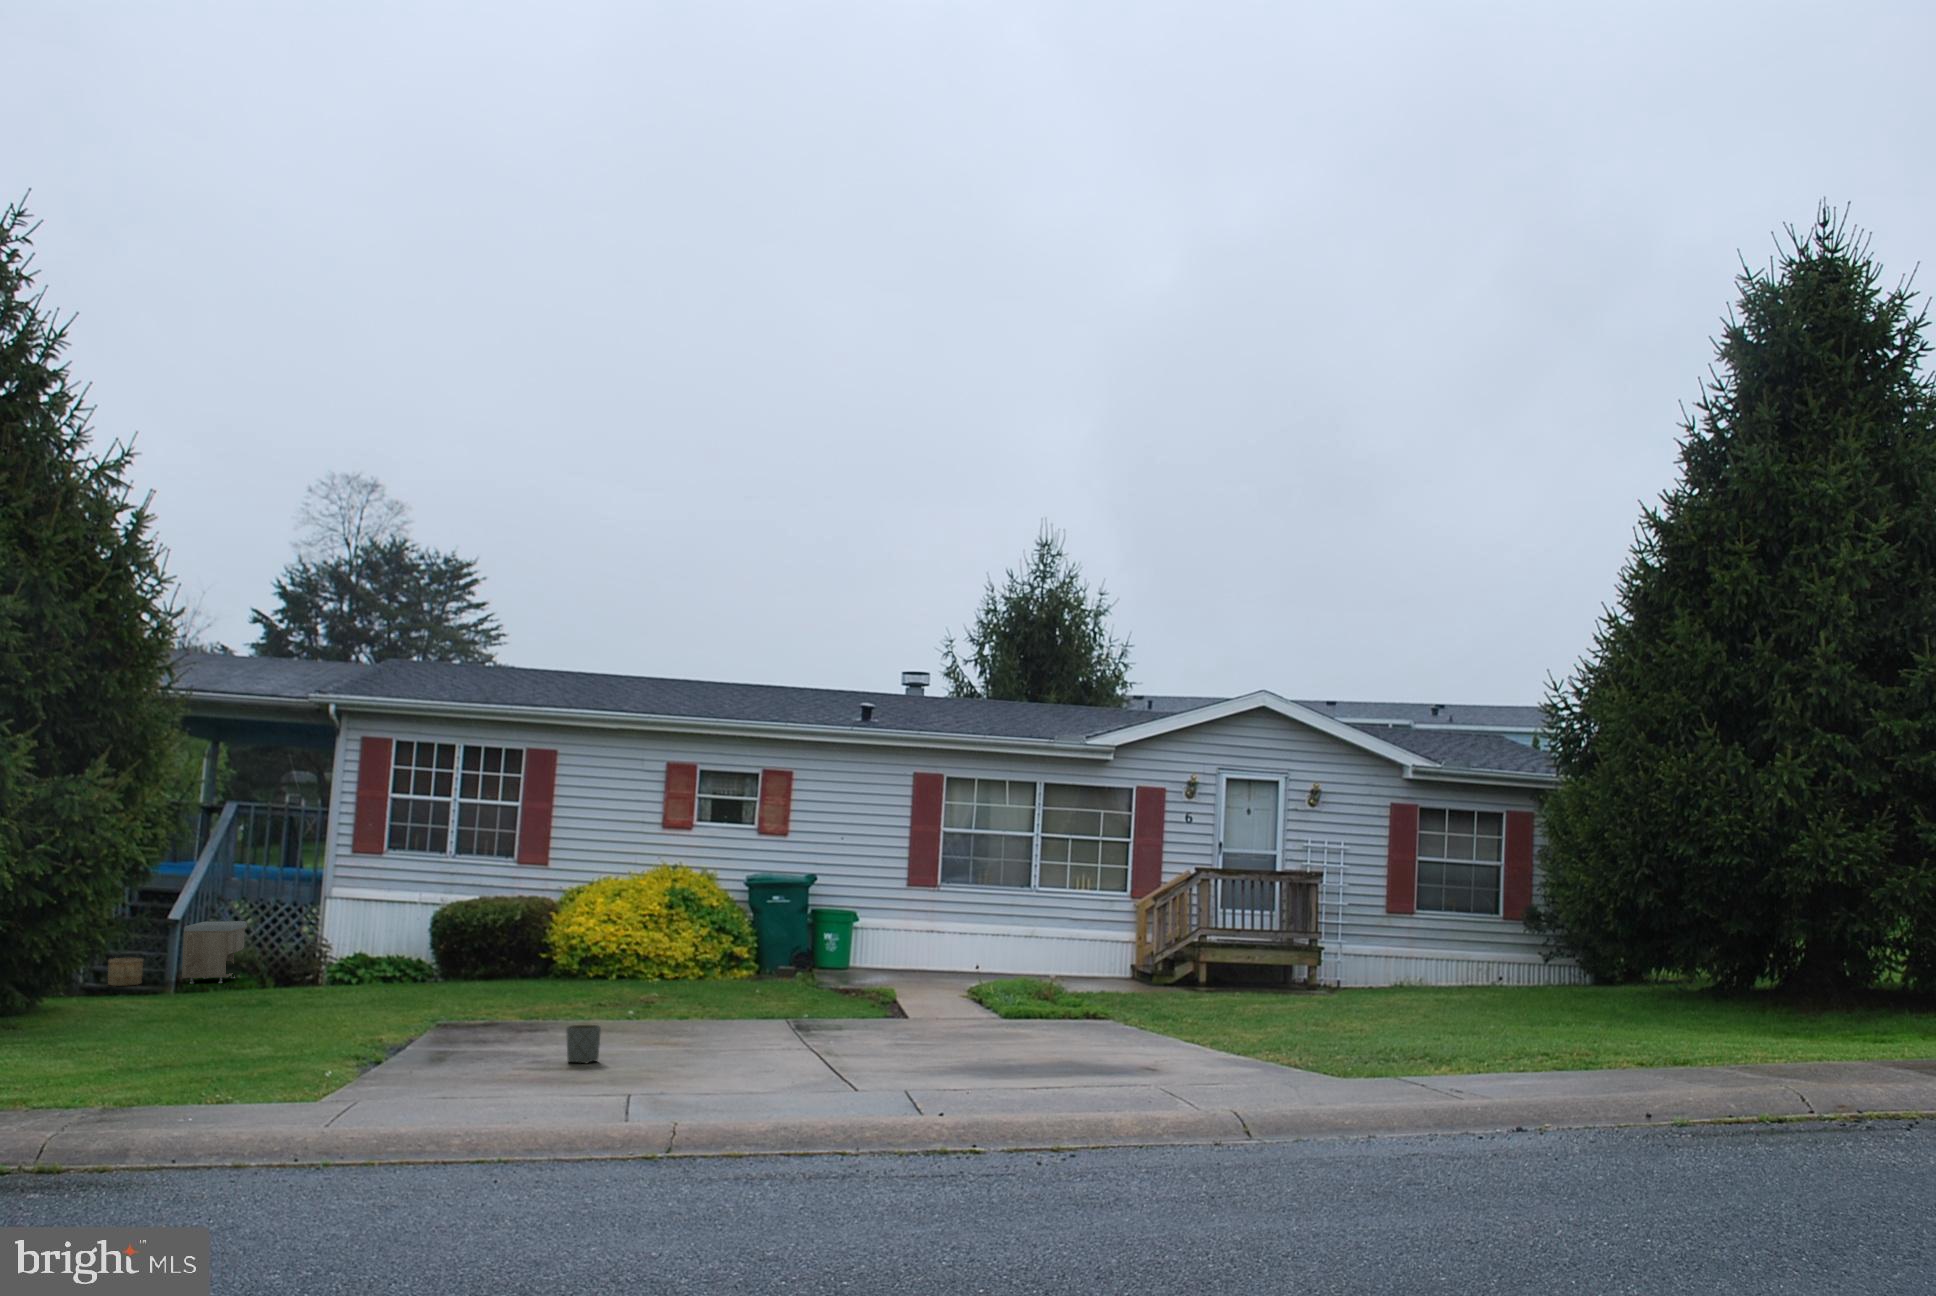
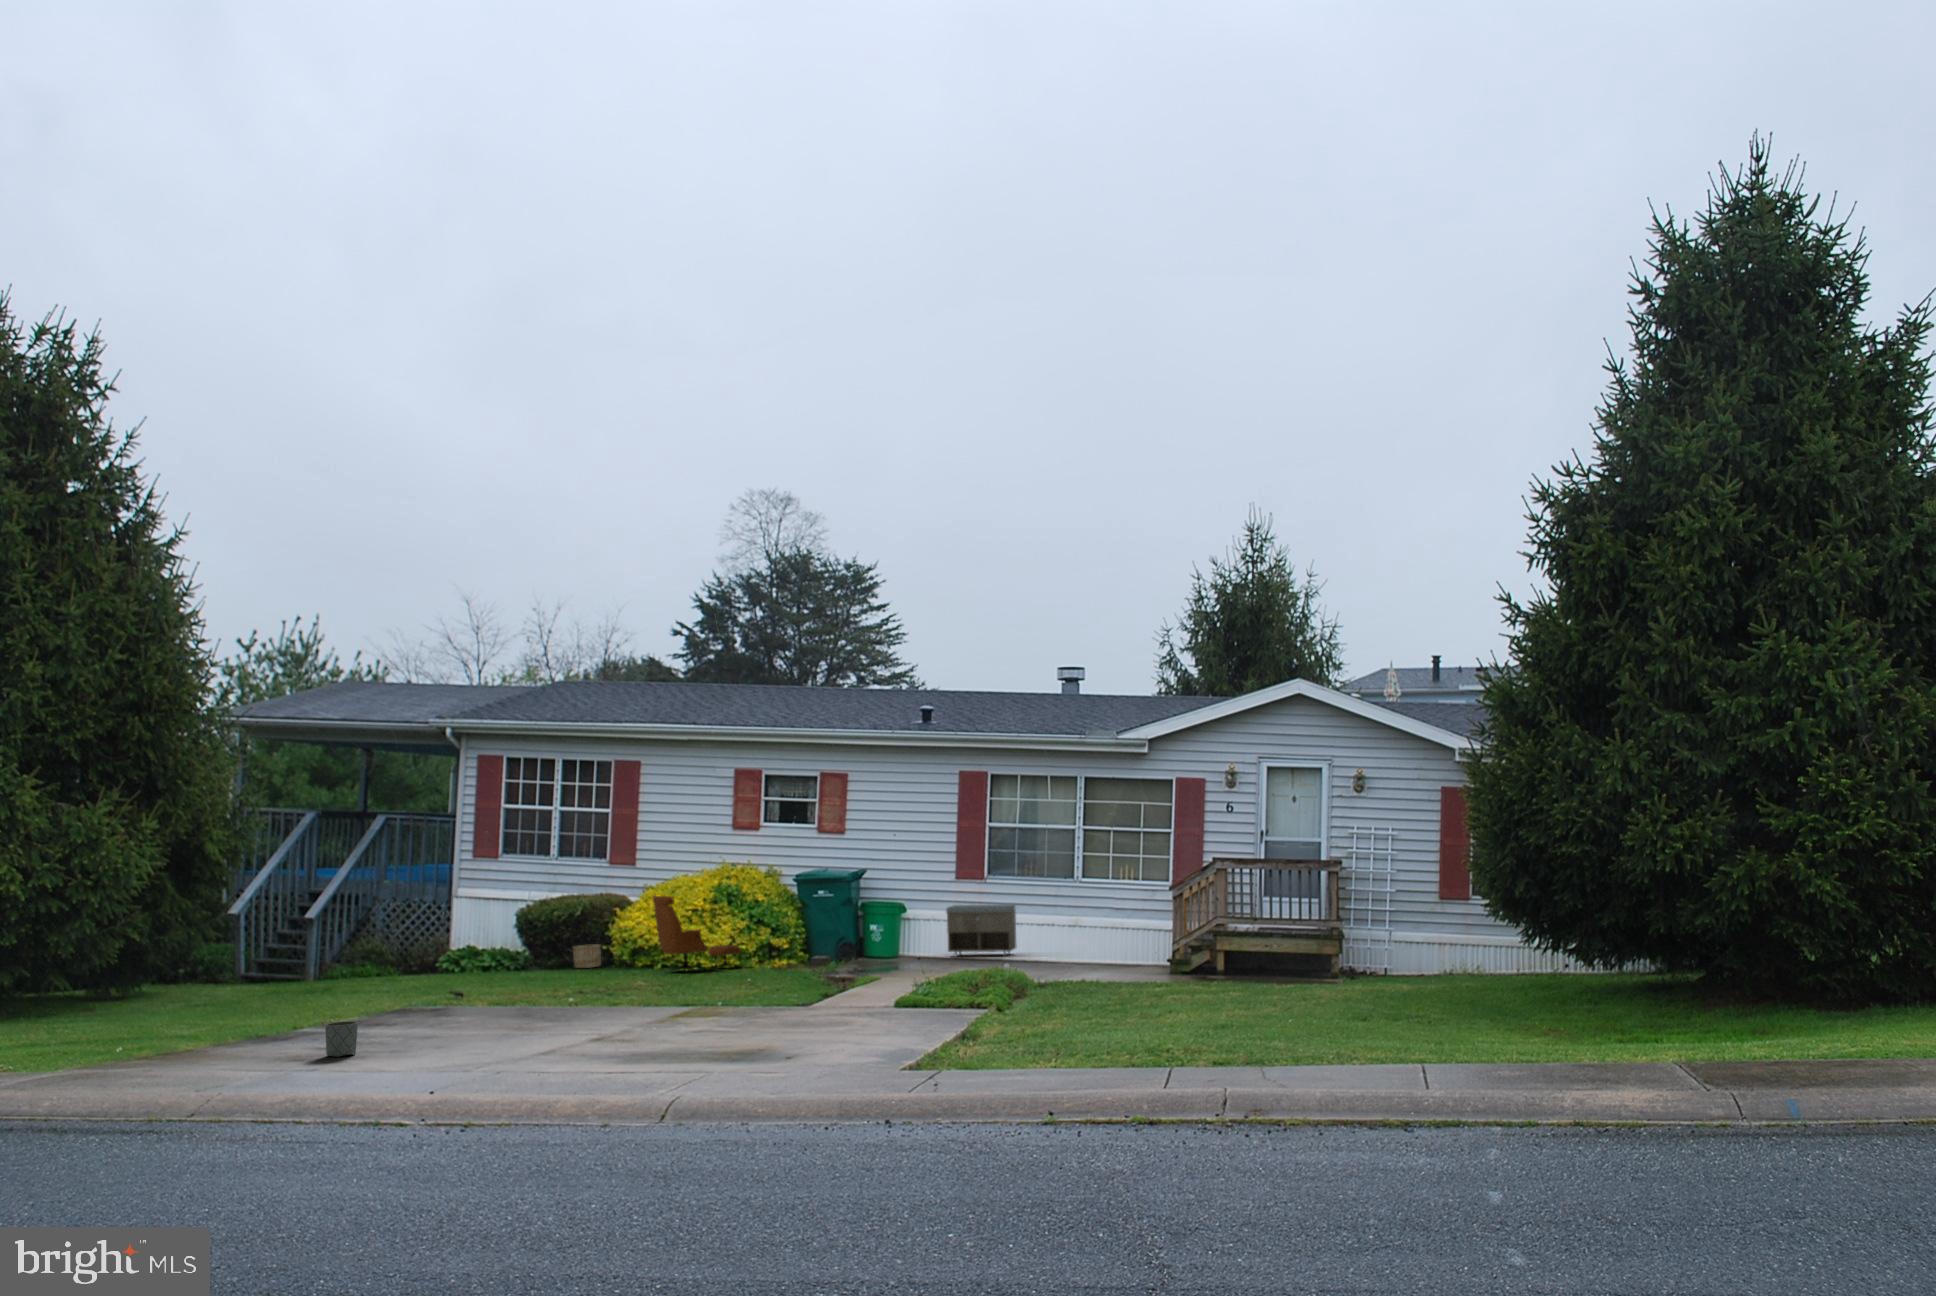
lounge chair: none [629,898,712,984] -> present [652,895,742,972]
storage bench: present [182,921,247,983] -> present [946,905,1016,956]
wooden bucket: present [108,958,143,986] -> present [573,944,601,968]

